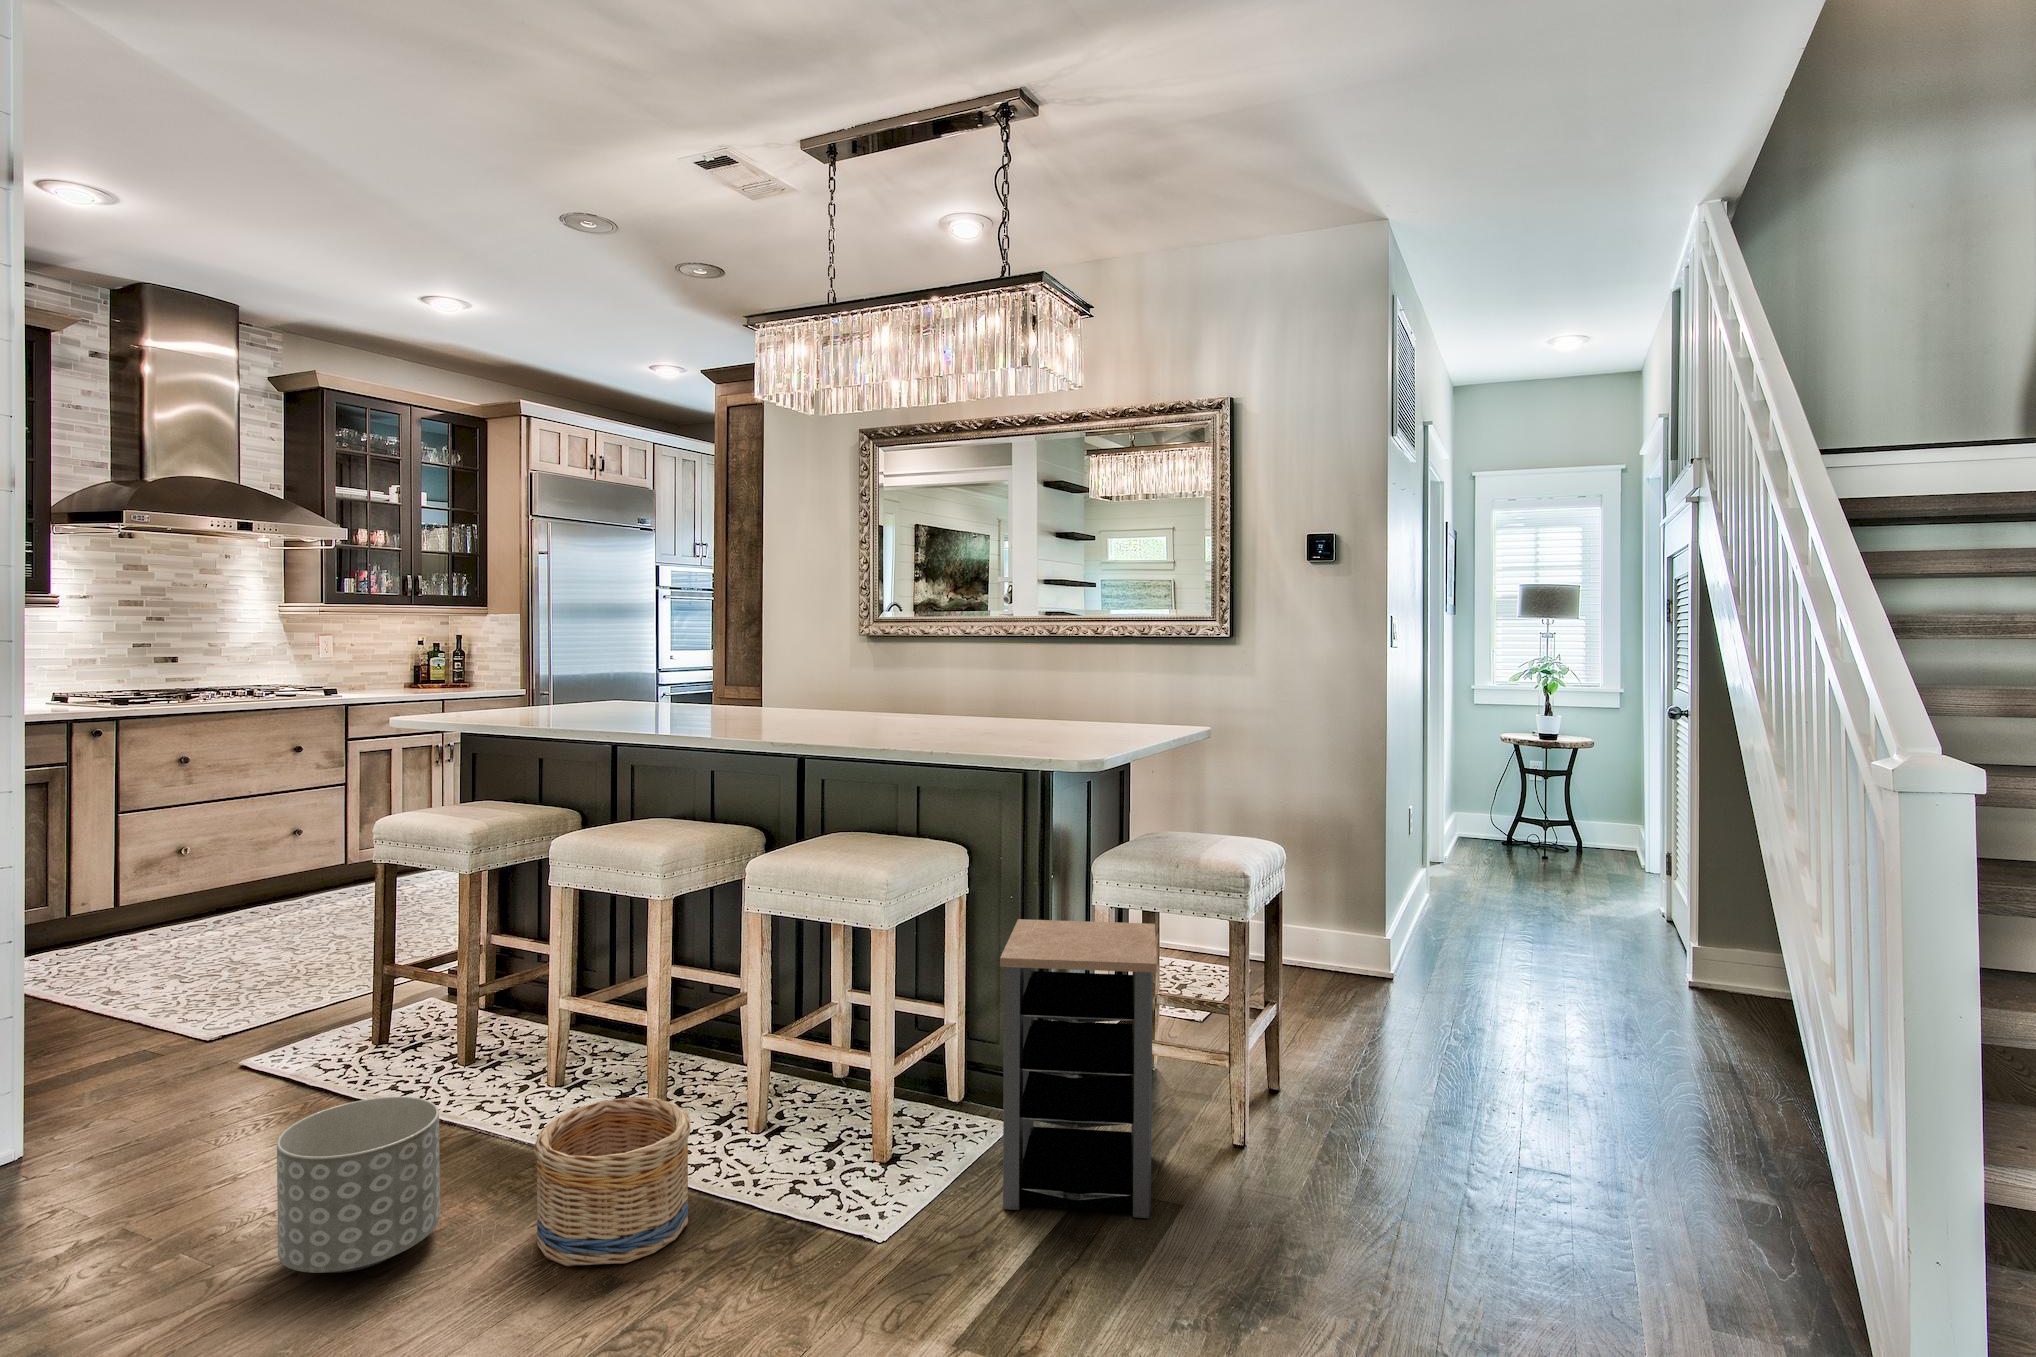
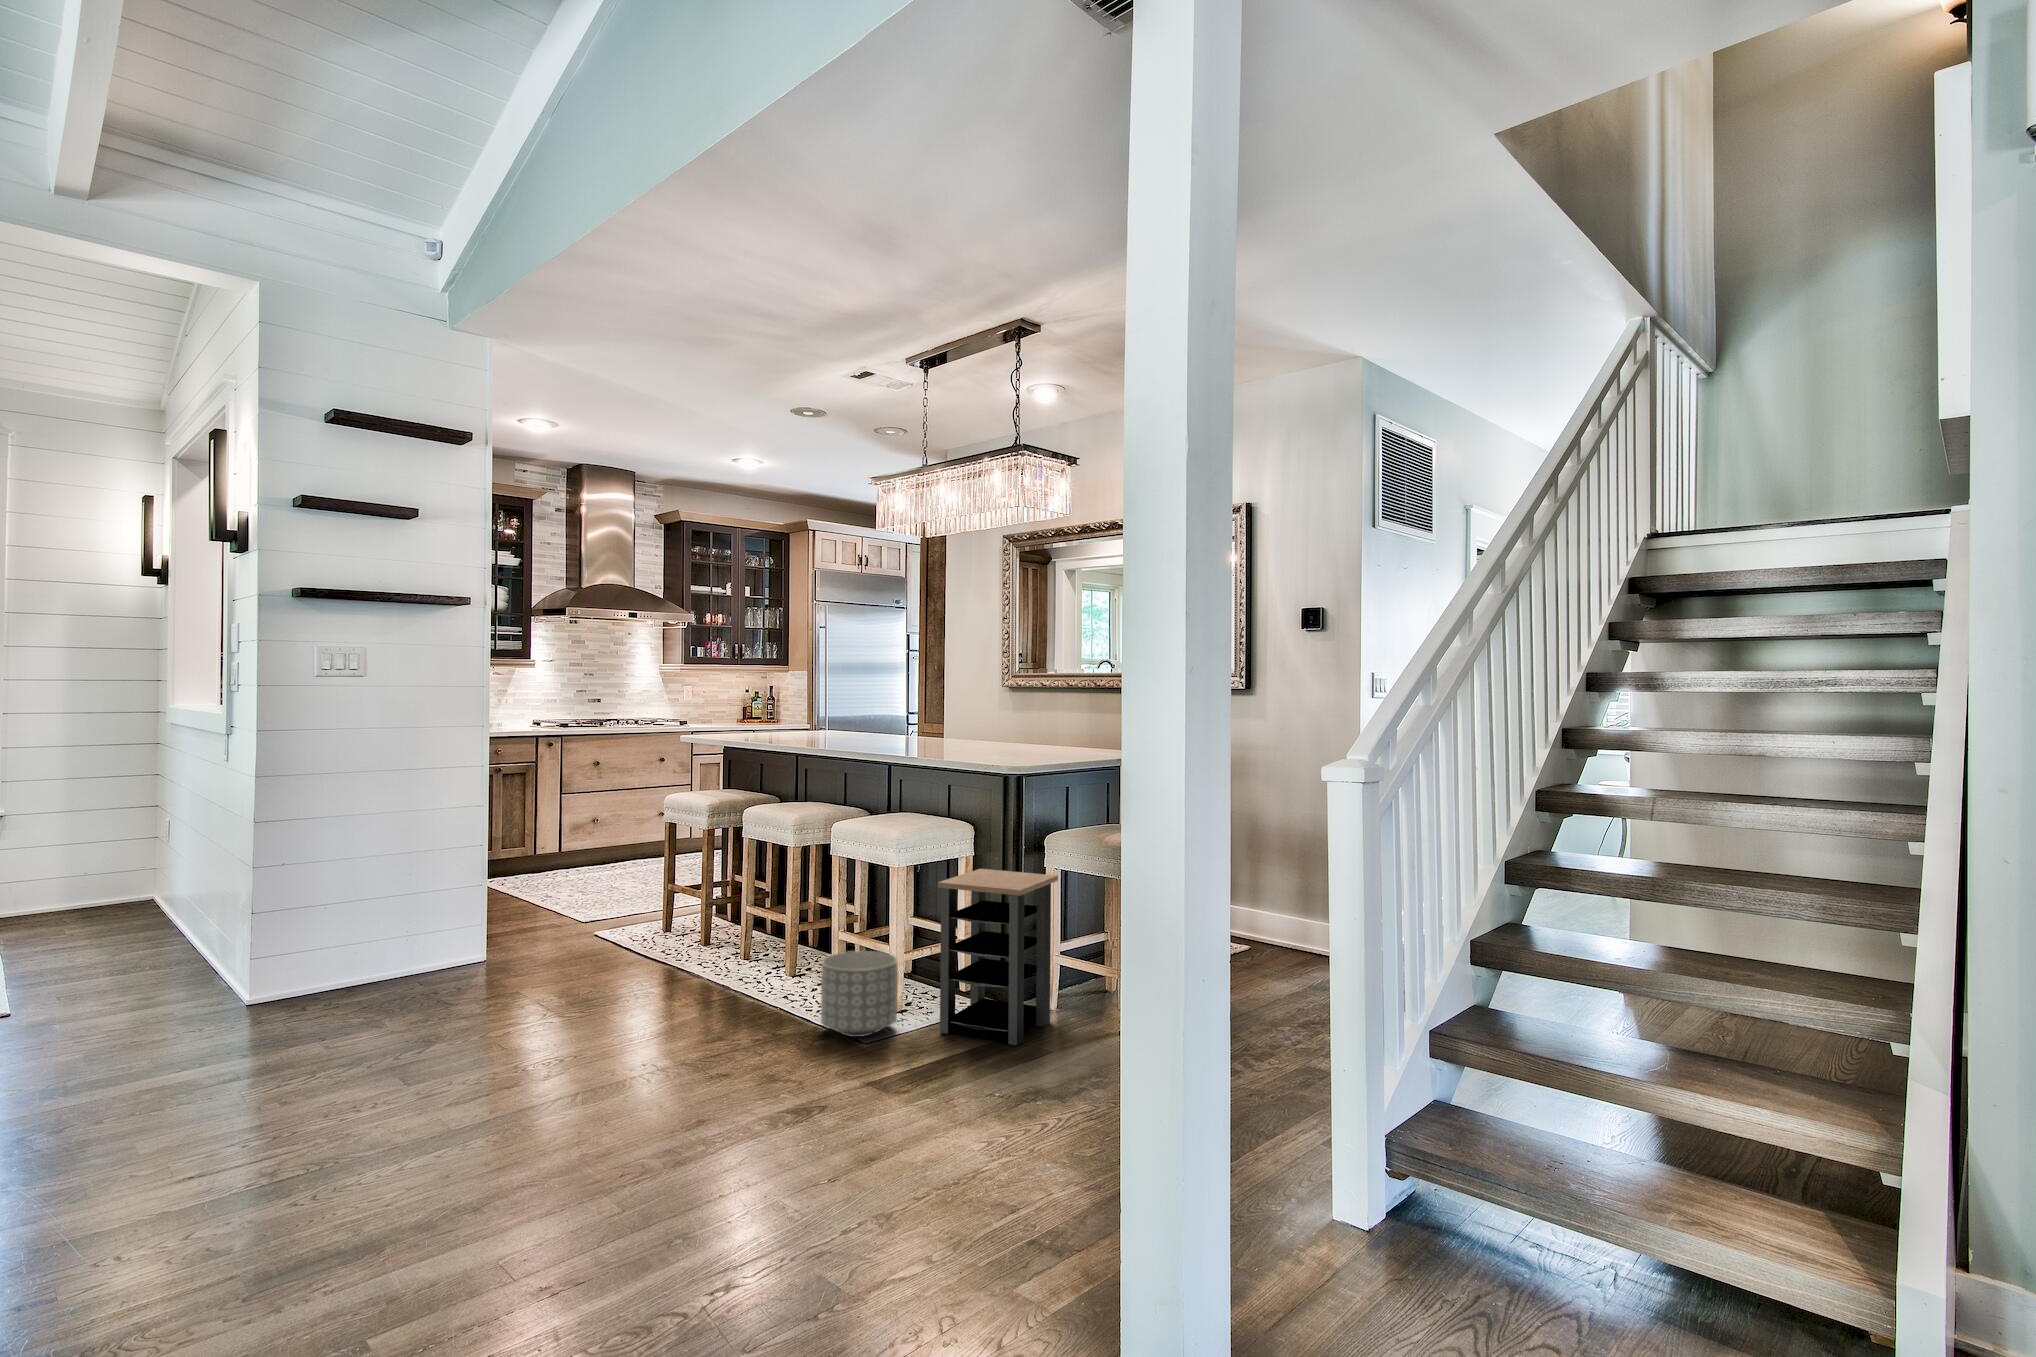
planter: present [277,1097,440,1273] -> present [821,951,897,1037]
basket: present [534,1097,690,1266] -> none [696,950,779,1028]

